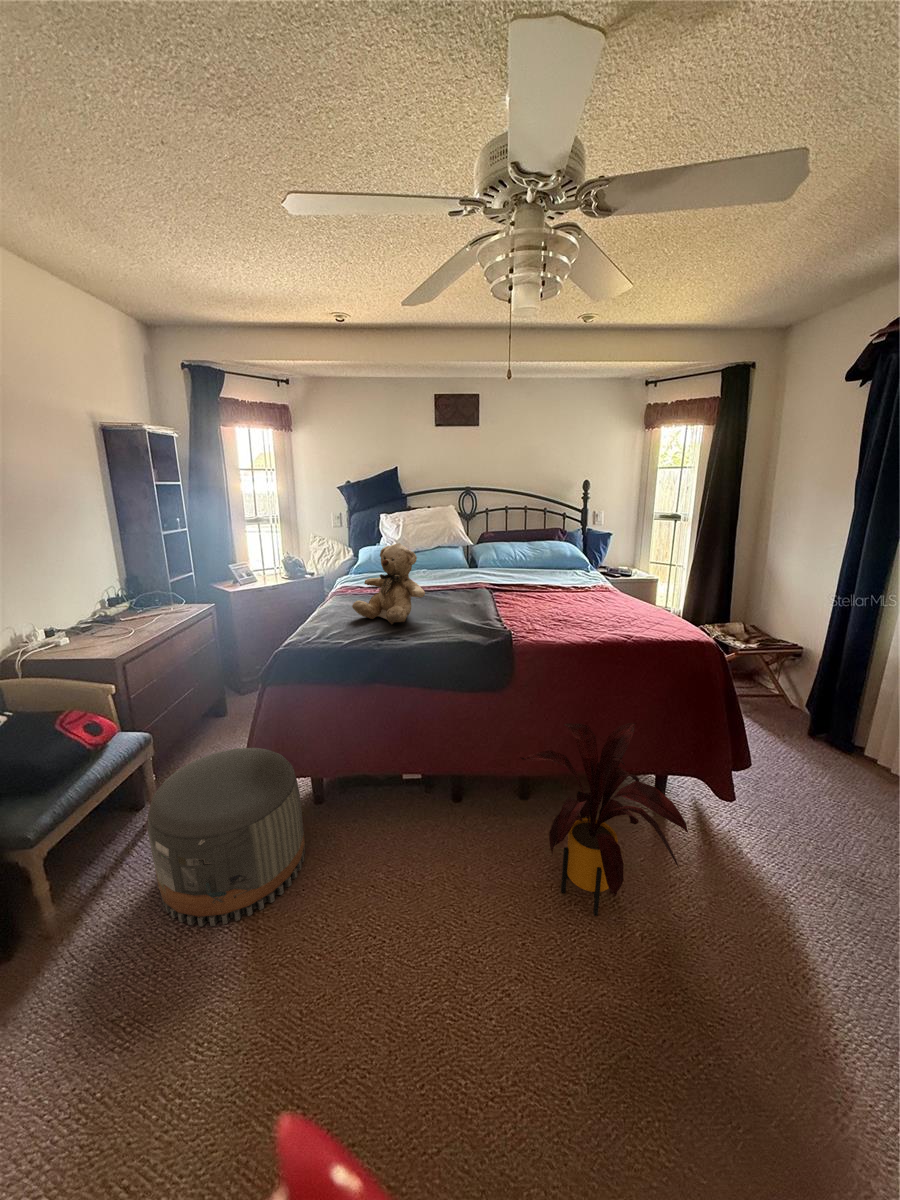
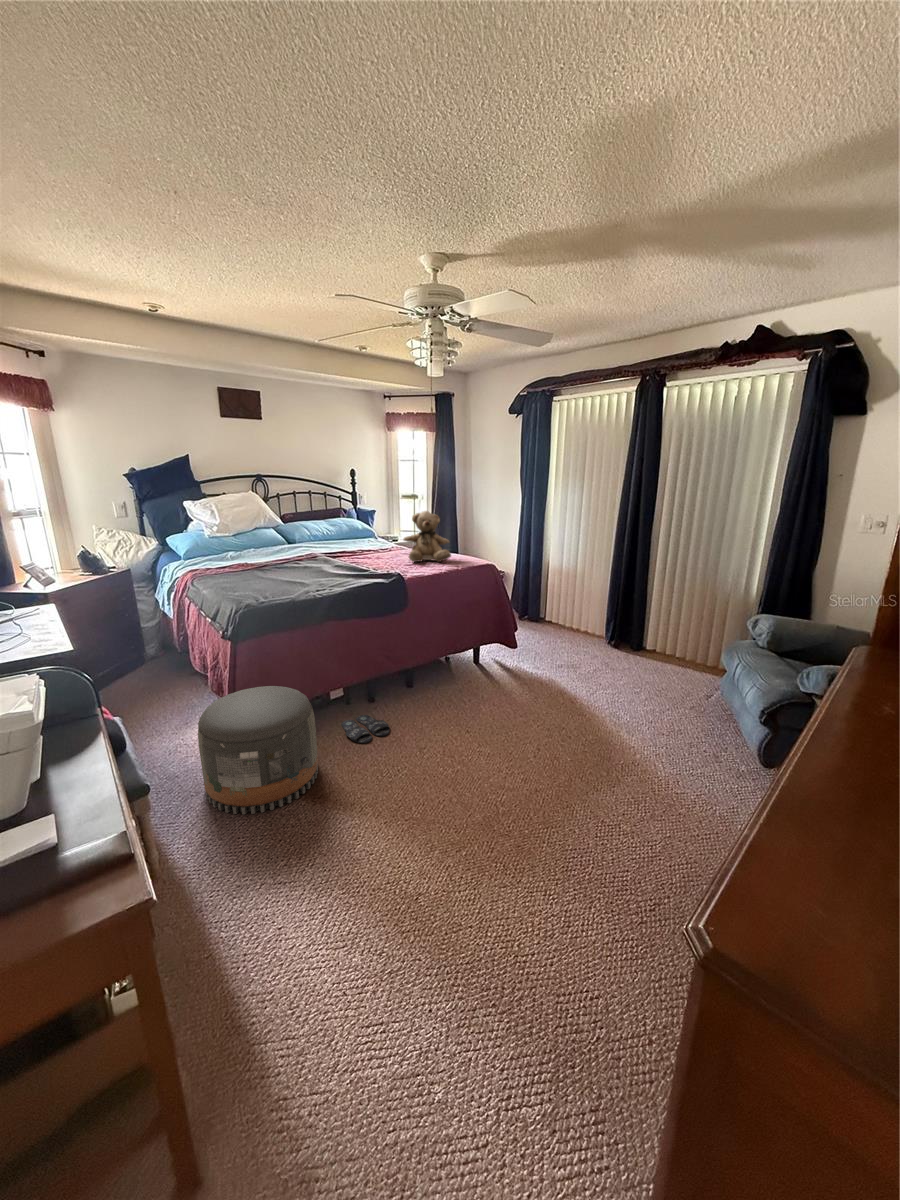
teddy bear: present [352,543,425,624] -> present [403,511,451,562]
house plant: present [520,723,689,916] -> none [442,607,537,711]
slippers: none [364,822,427,876] -> present [341,715,390,743]

